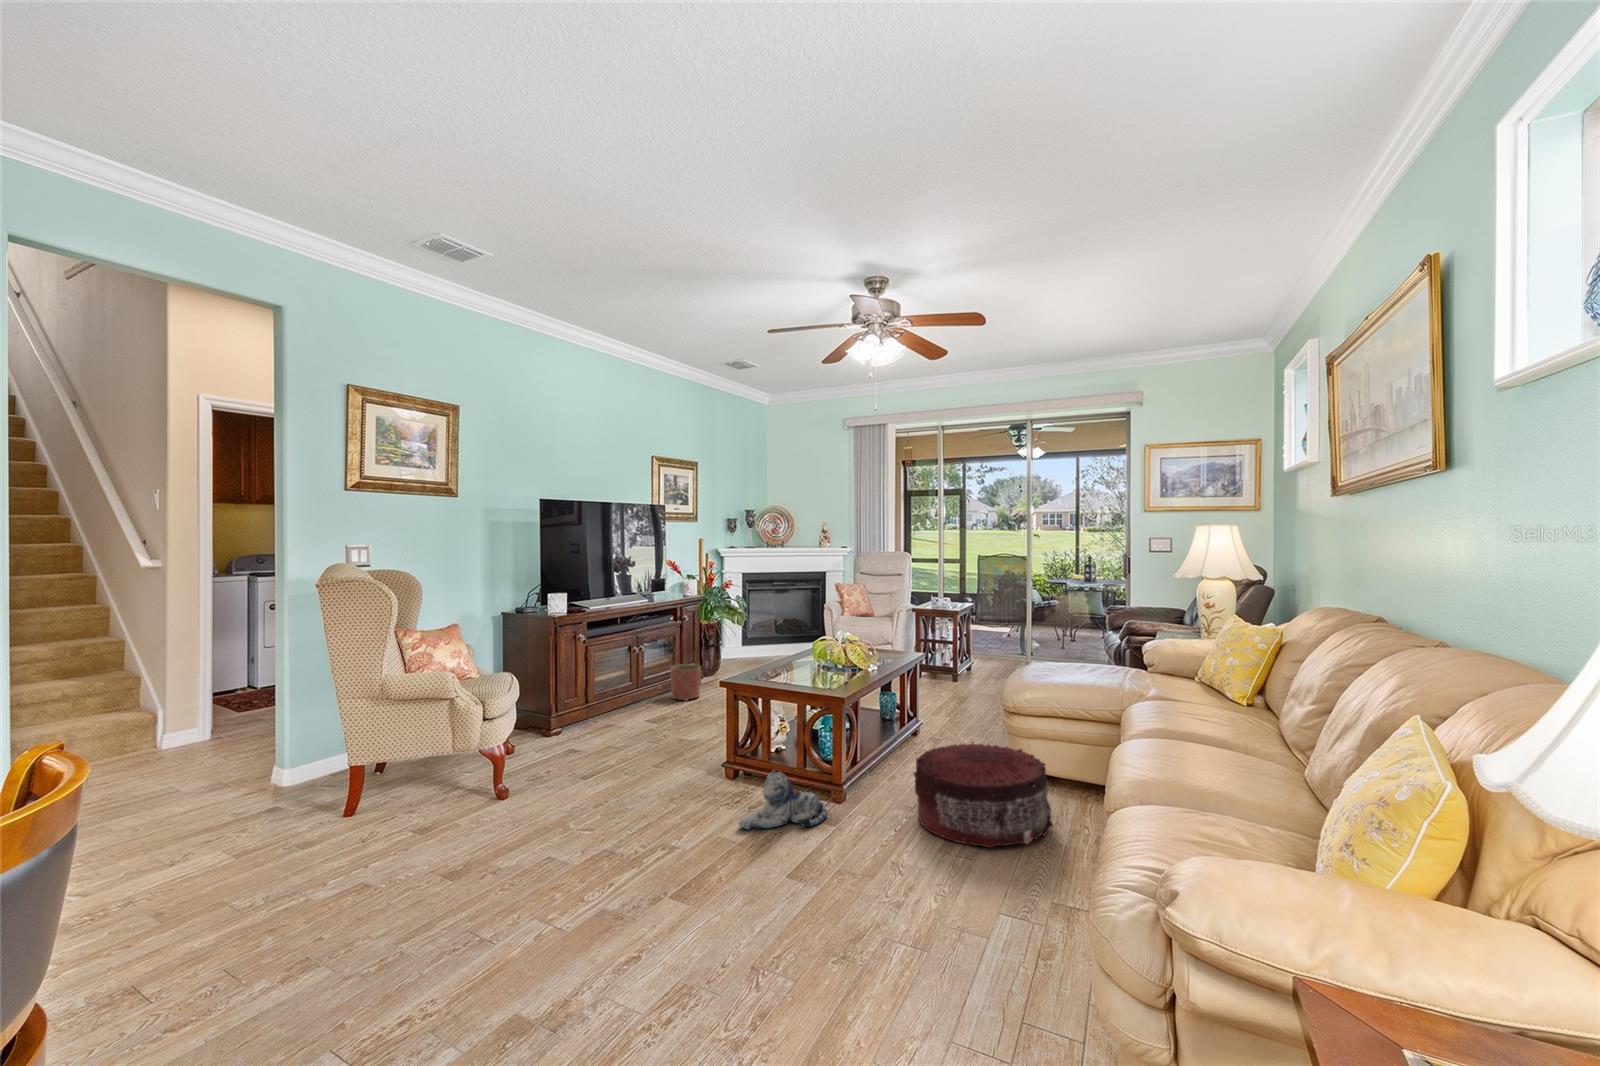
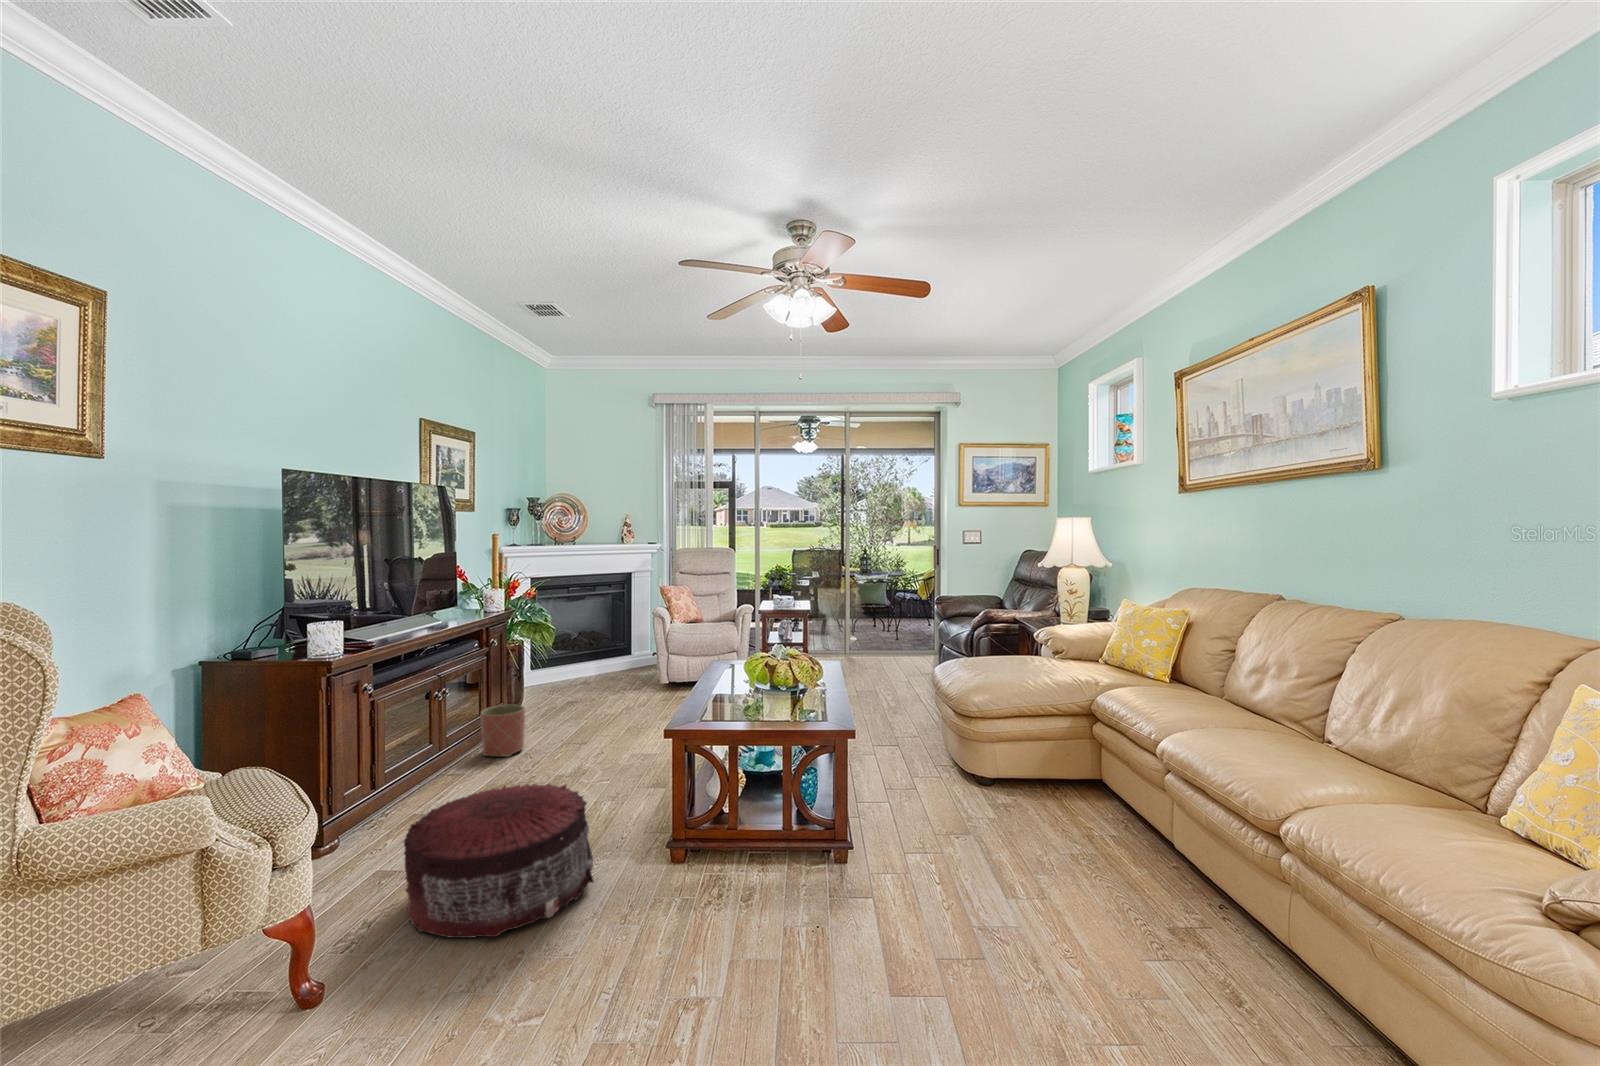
pouf: present [914,742,1054,848] -> present [404,783,594,938]
plush toy: present [739,771,827,830] -> none [788,863,884,967]

